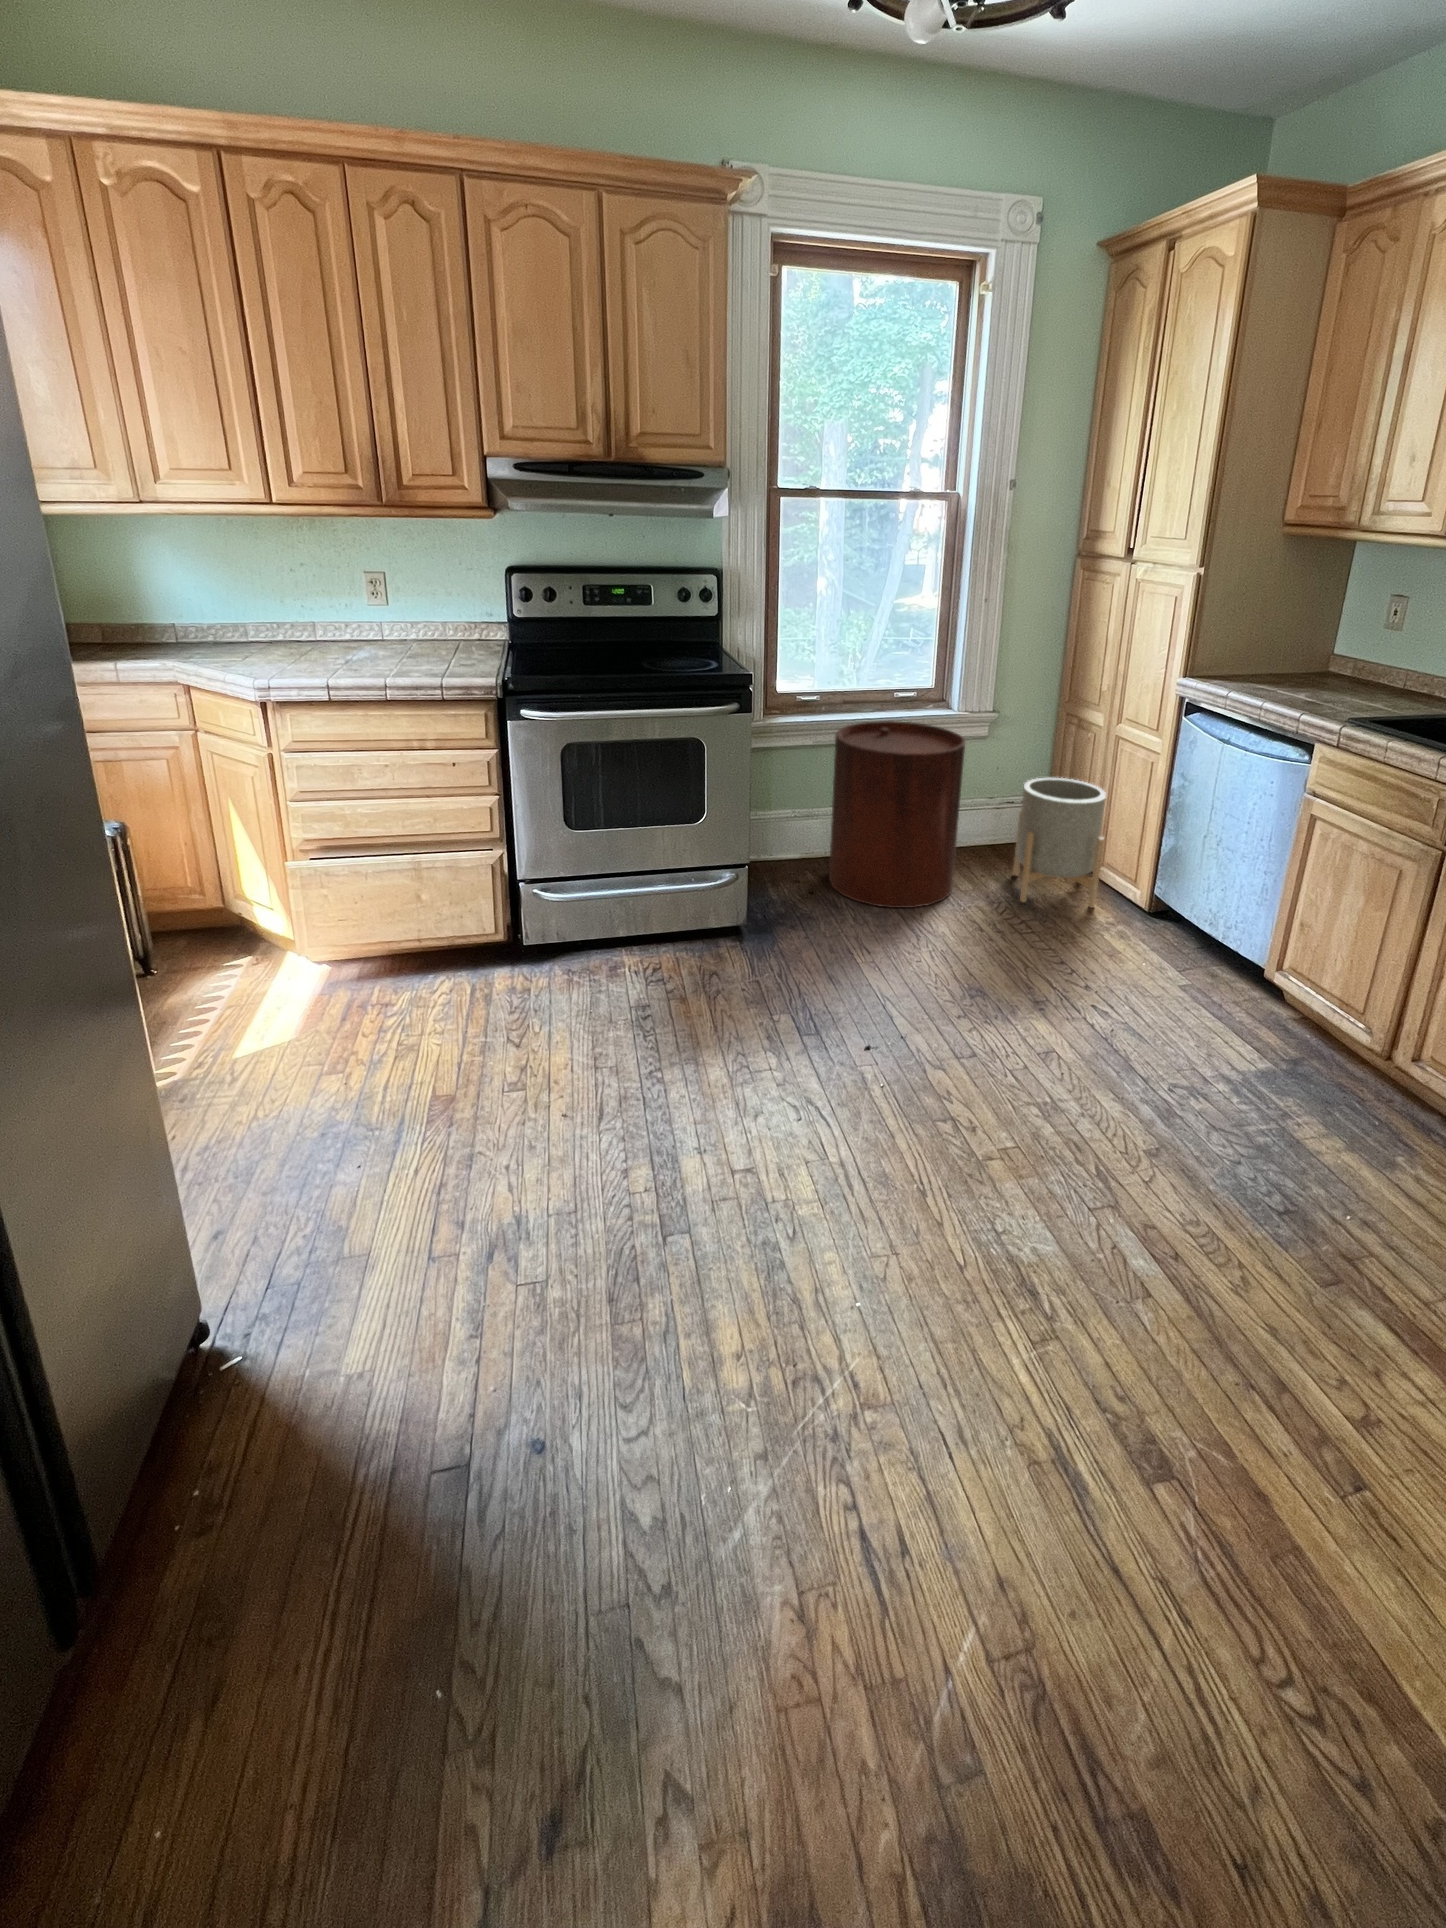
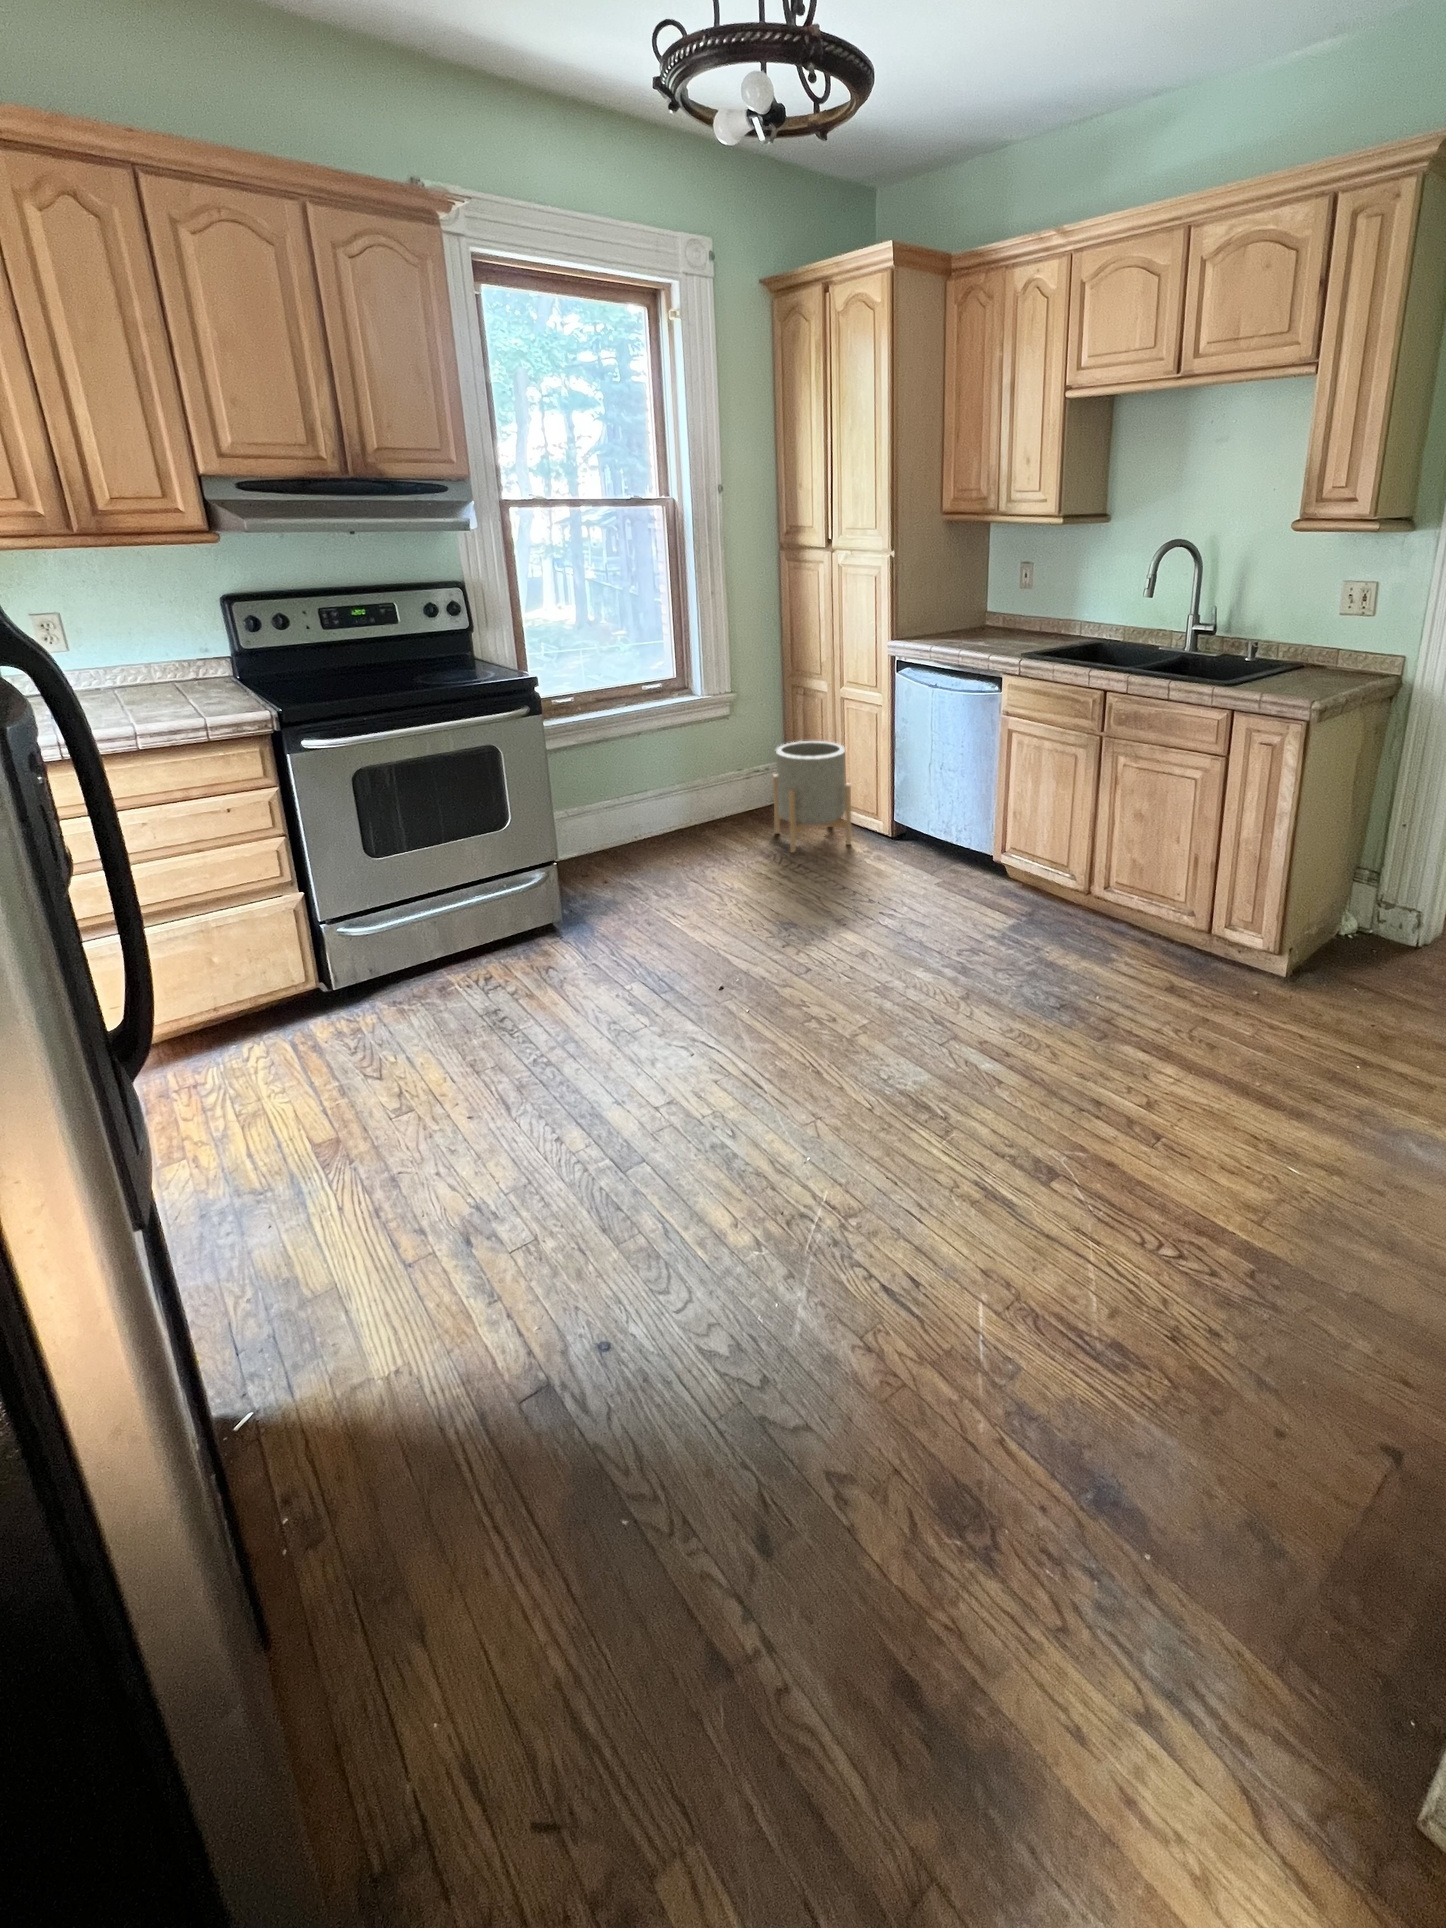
trash can: present [829,721,965,908] -> none [602,711,731,882]

